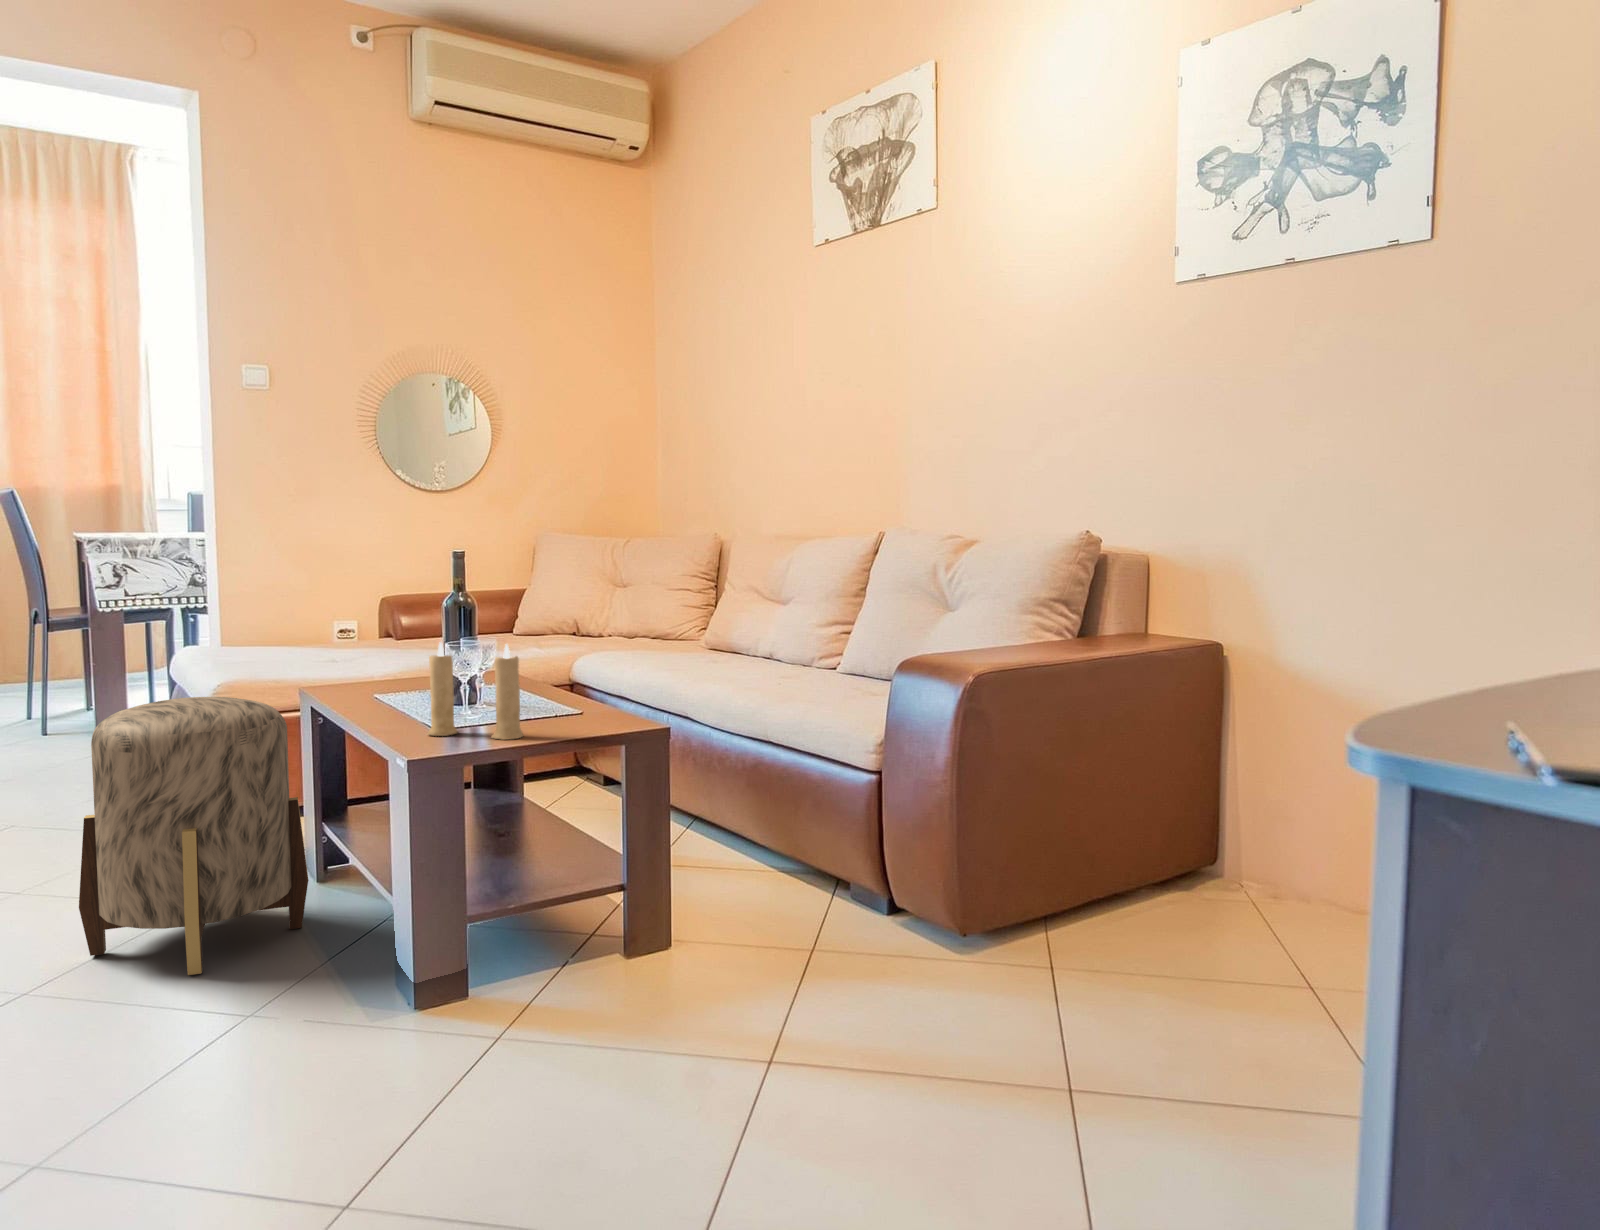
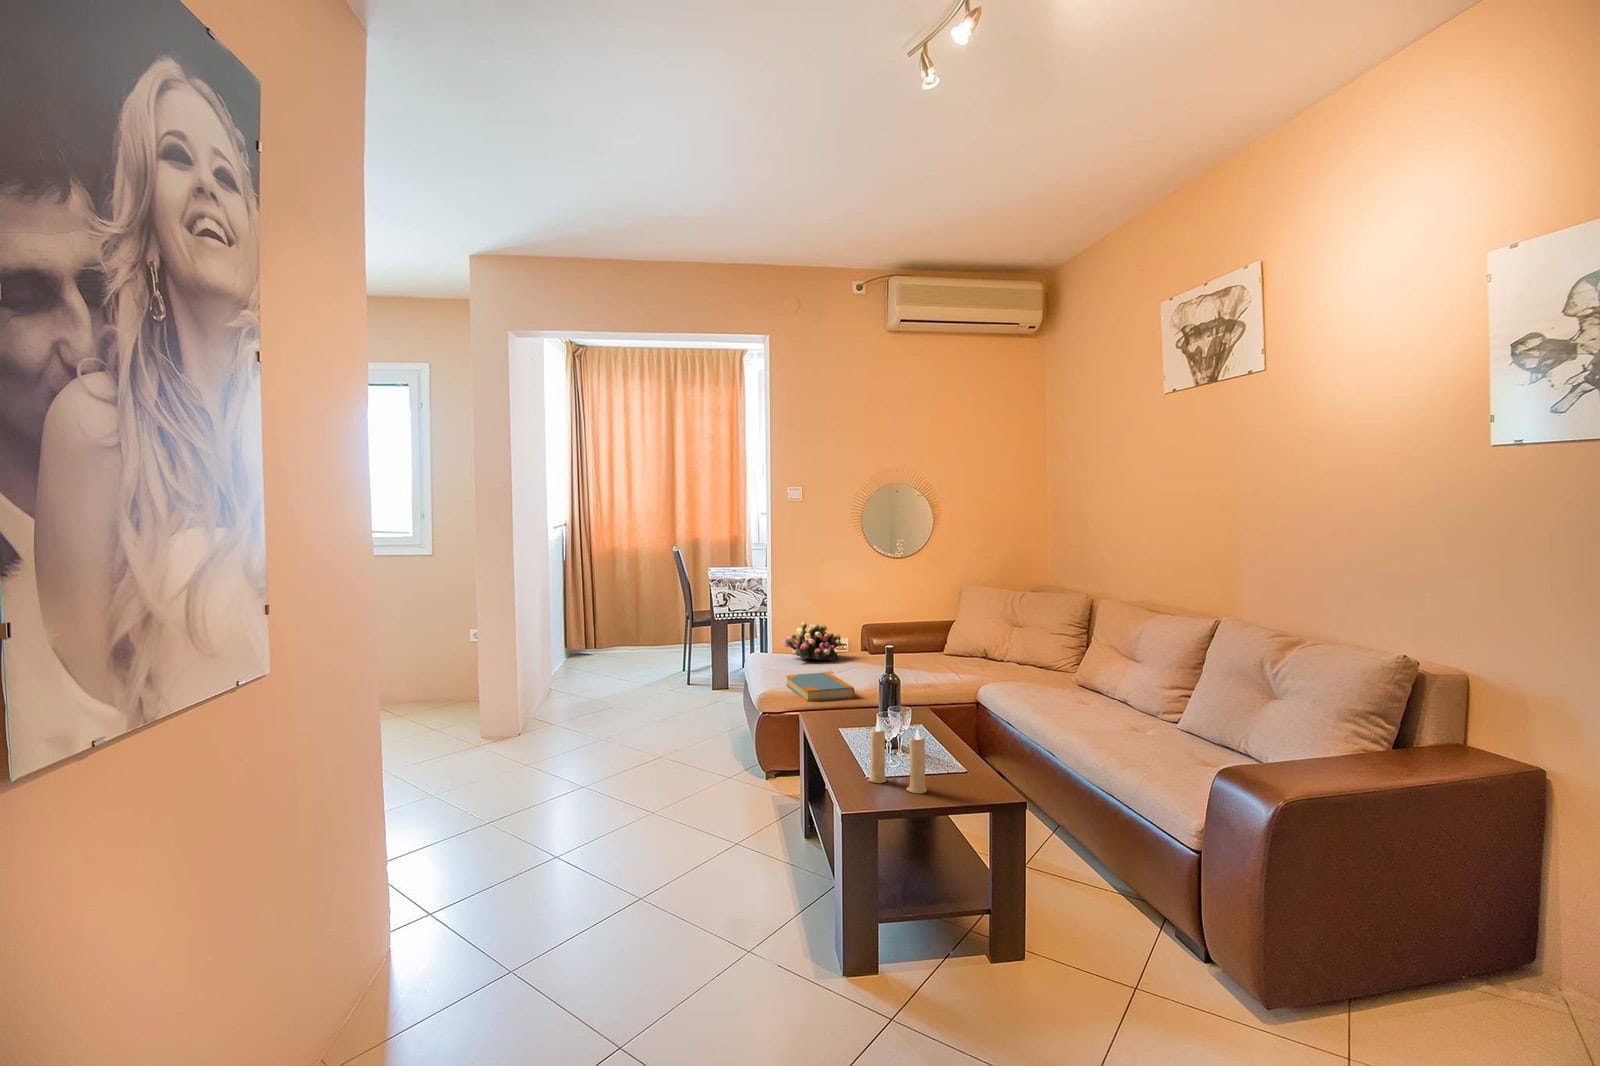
flower arrangement: none [252,581,354,638] -> present [783,622,841,660]
book: none [264,641,386,675] -> present [786,672,855,702]
ottoman: present [79,697,308,975] -> none [681,732,800,907]

